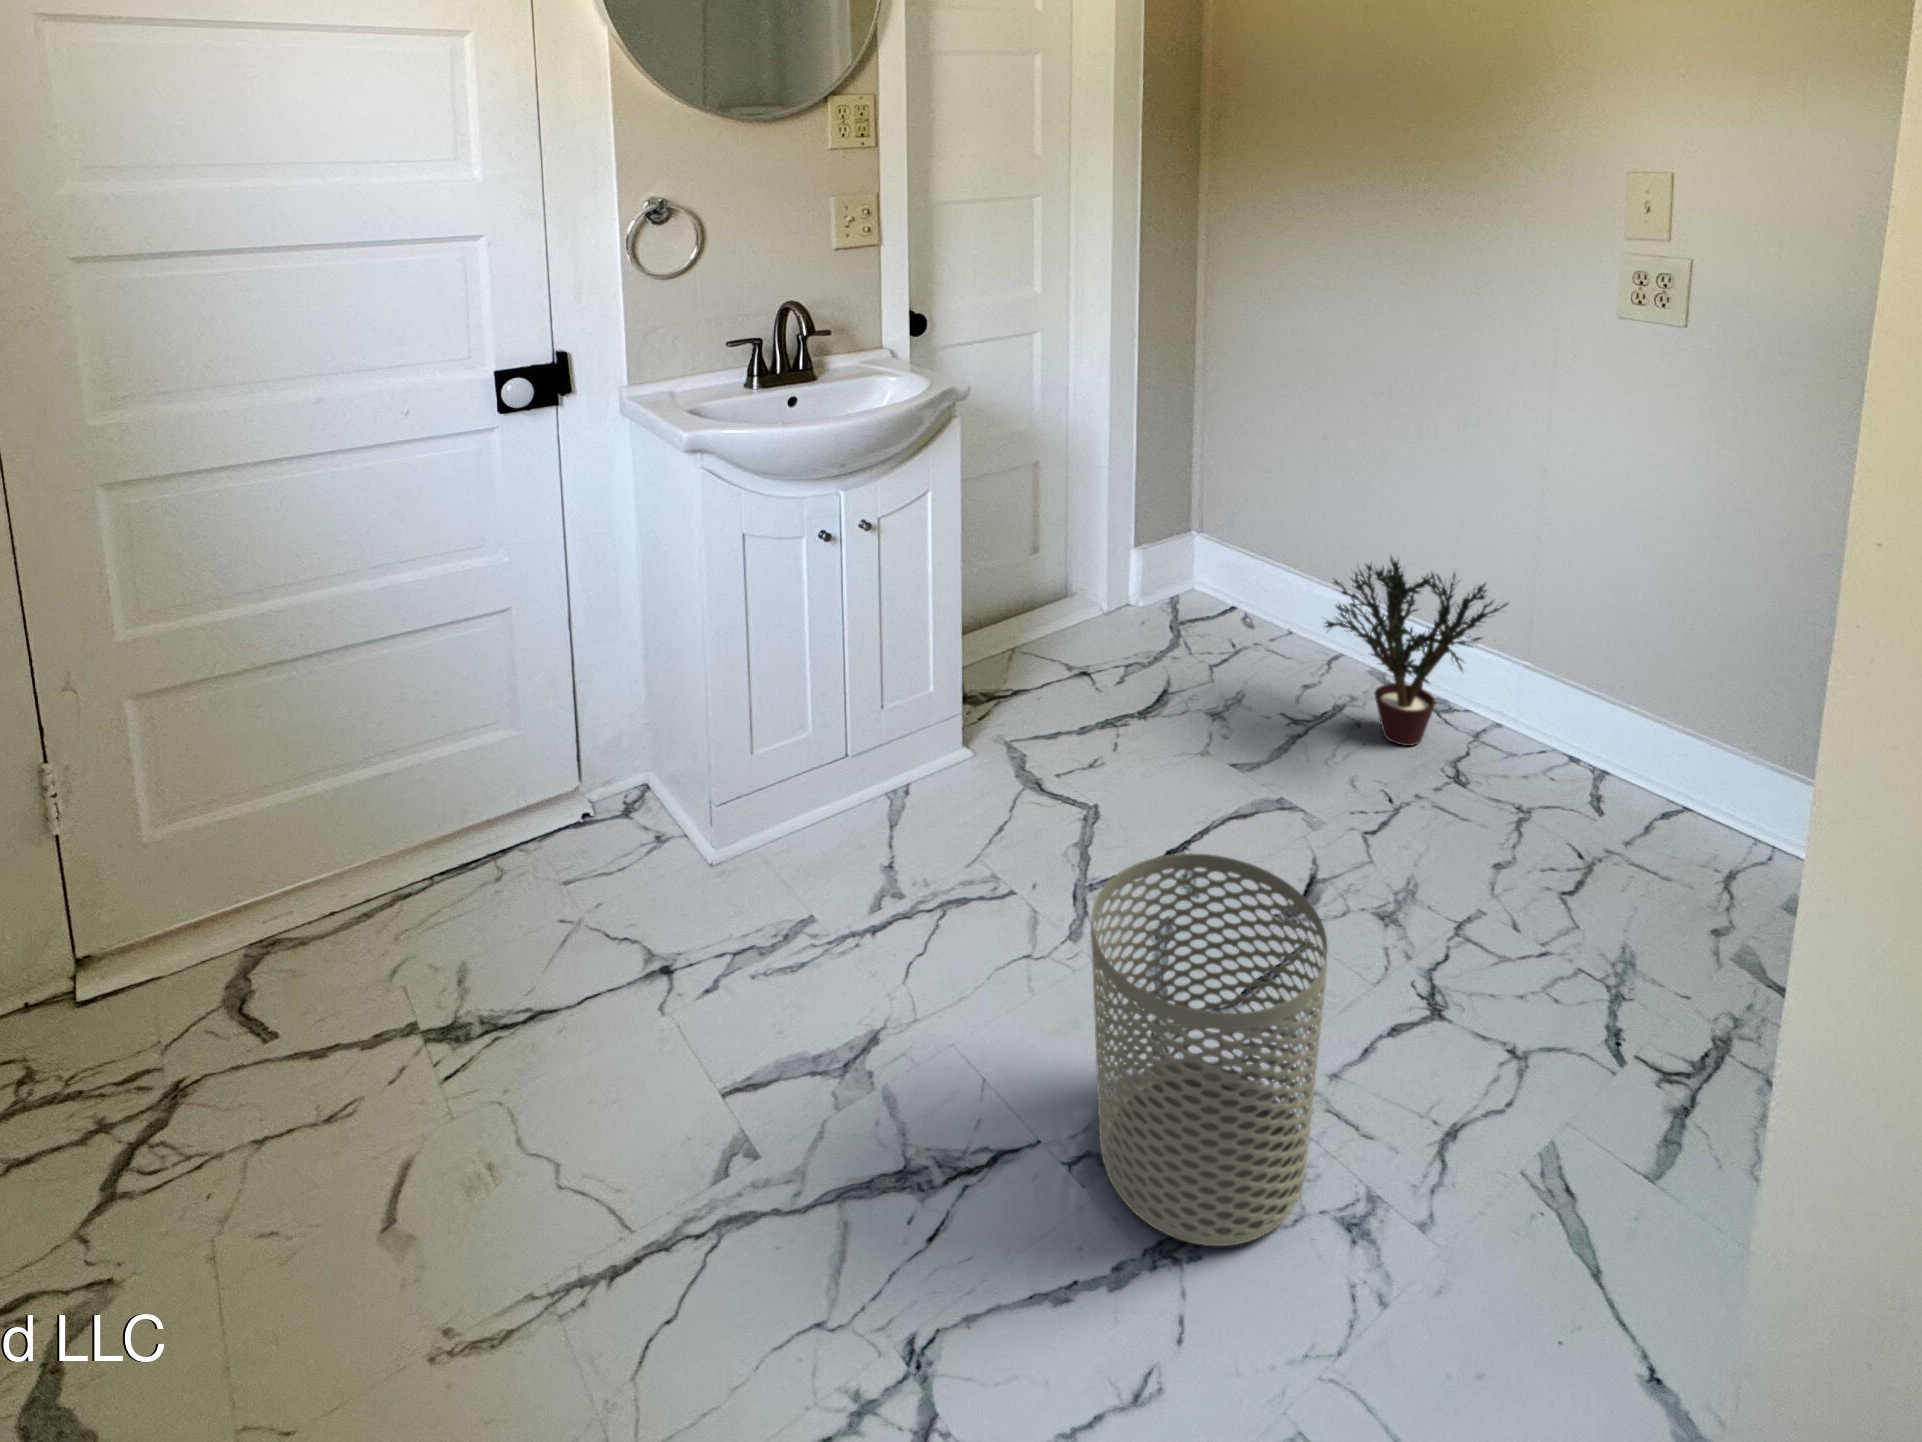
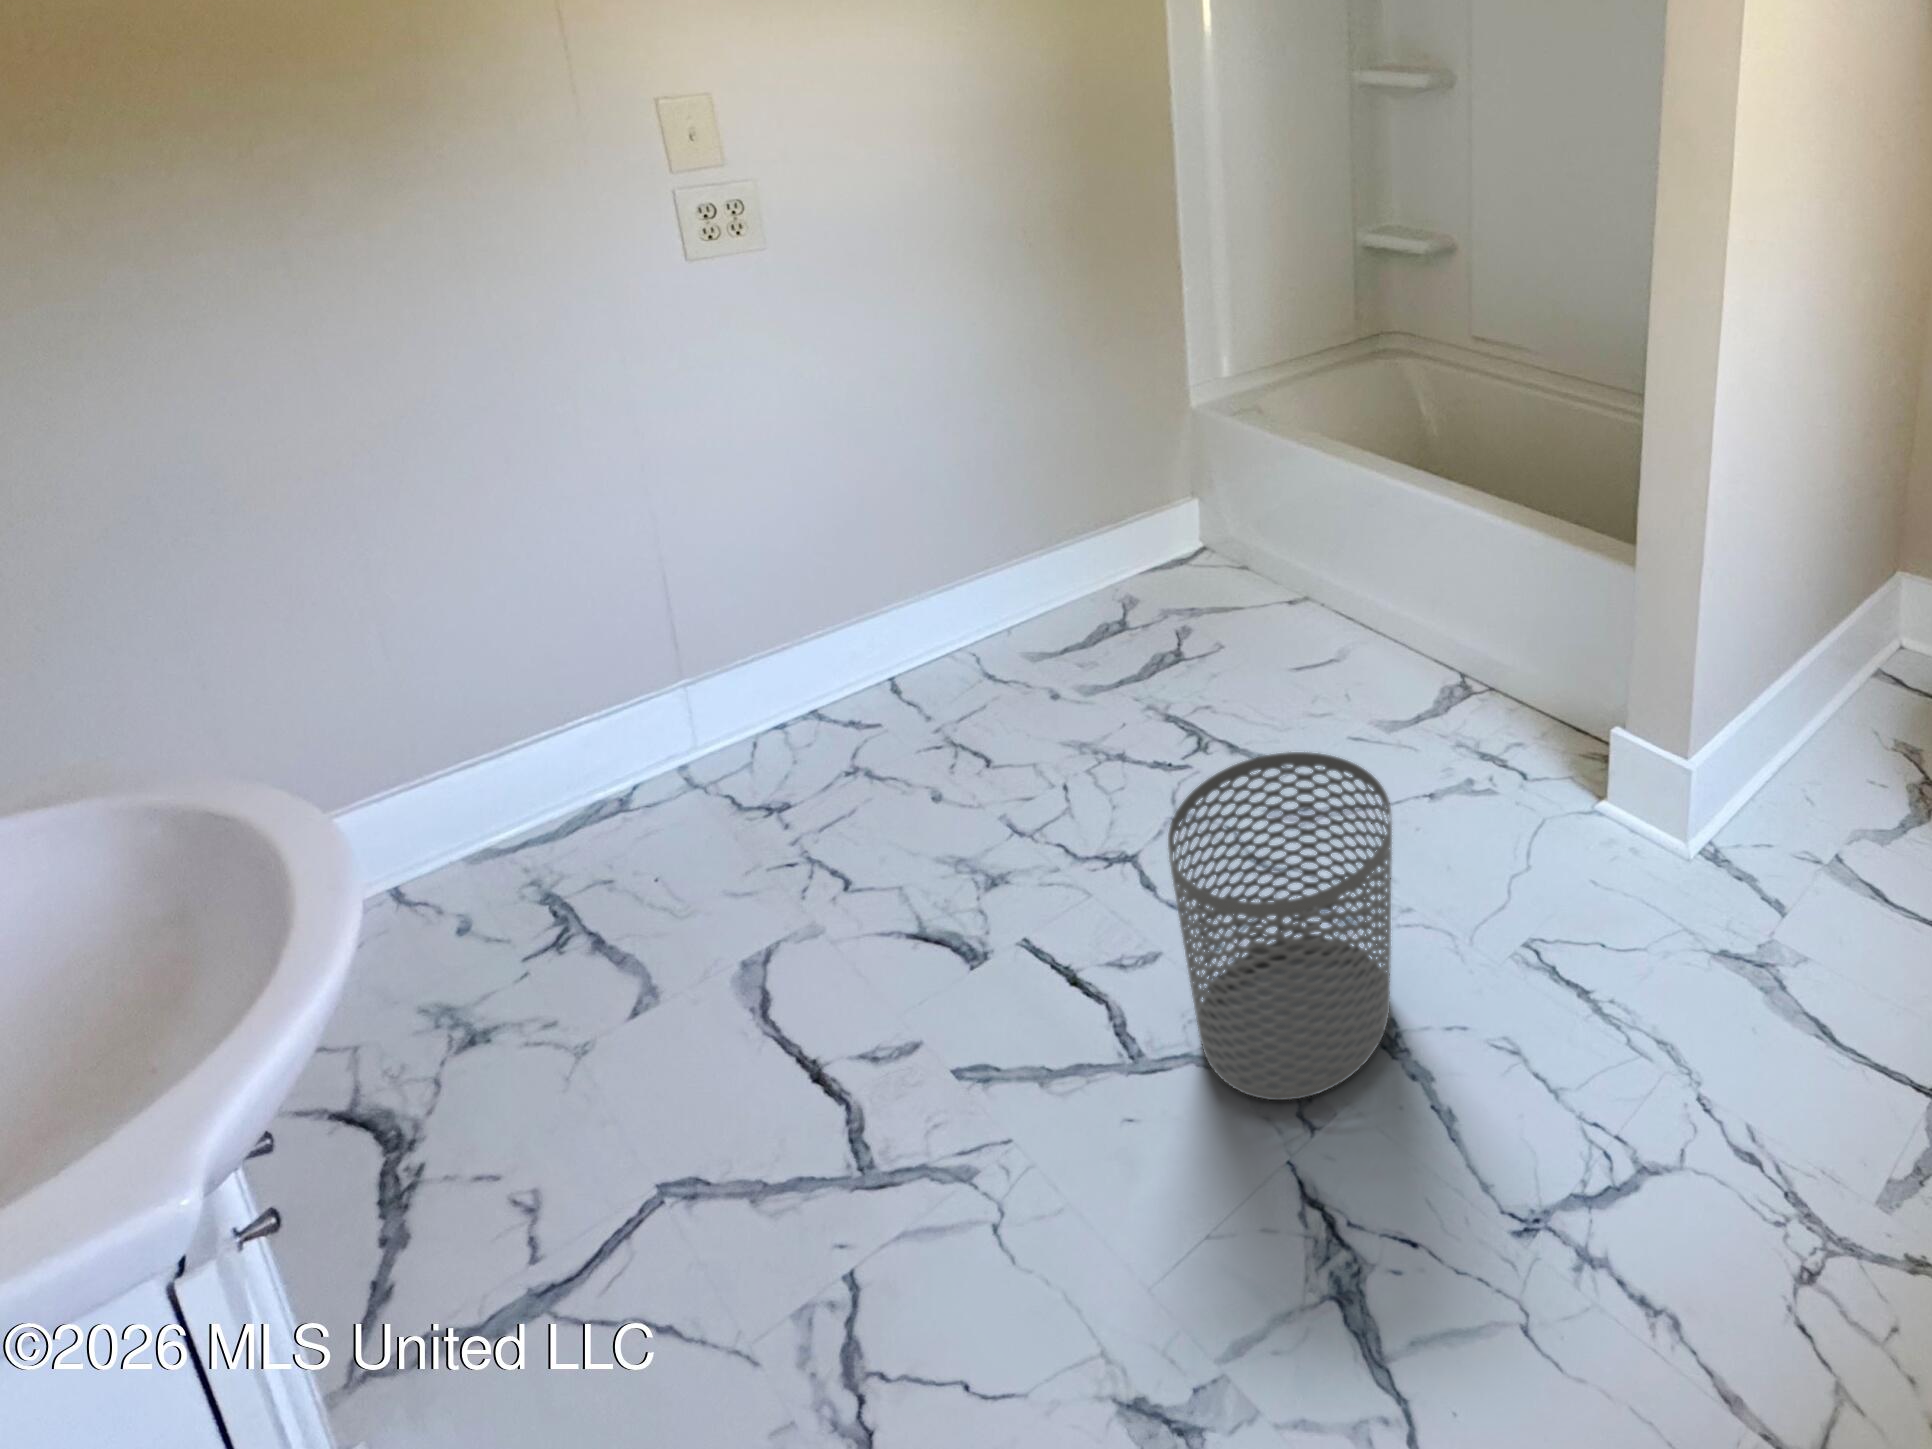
potted plant: present [1324,557,1508,746] -> none [478,611,769,861]

